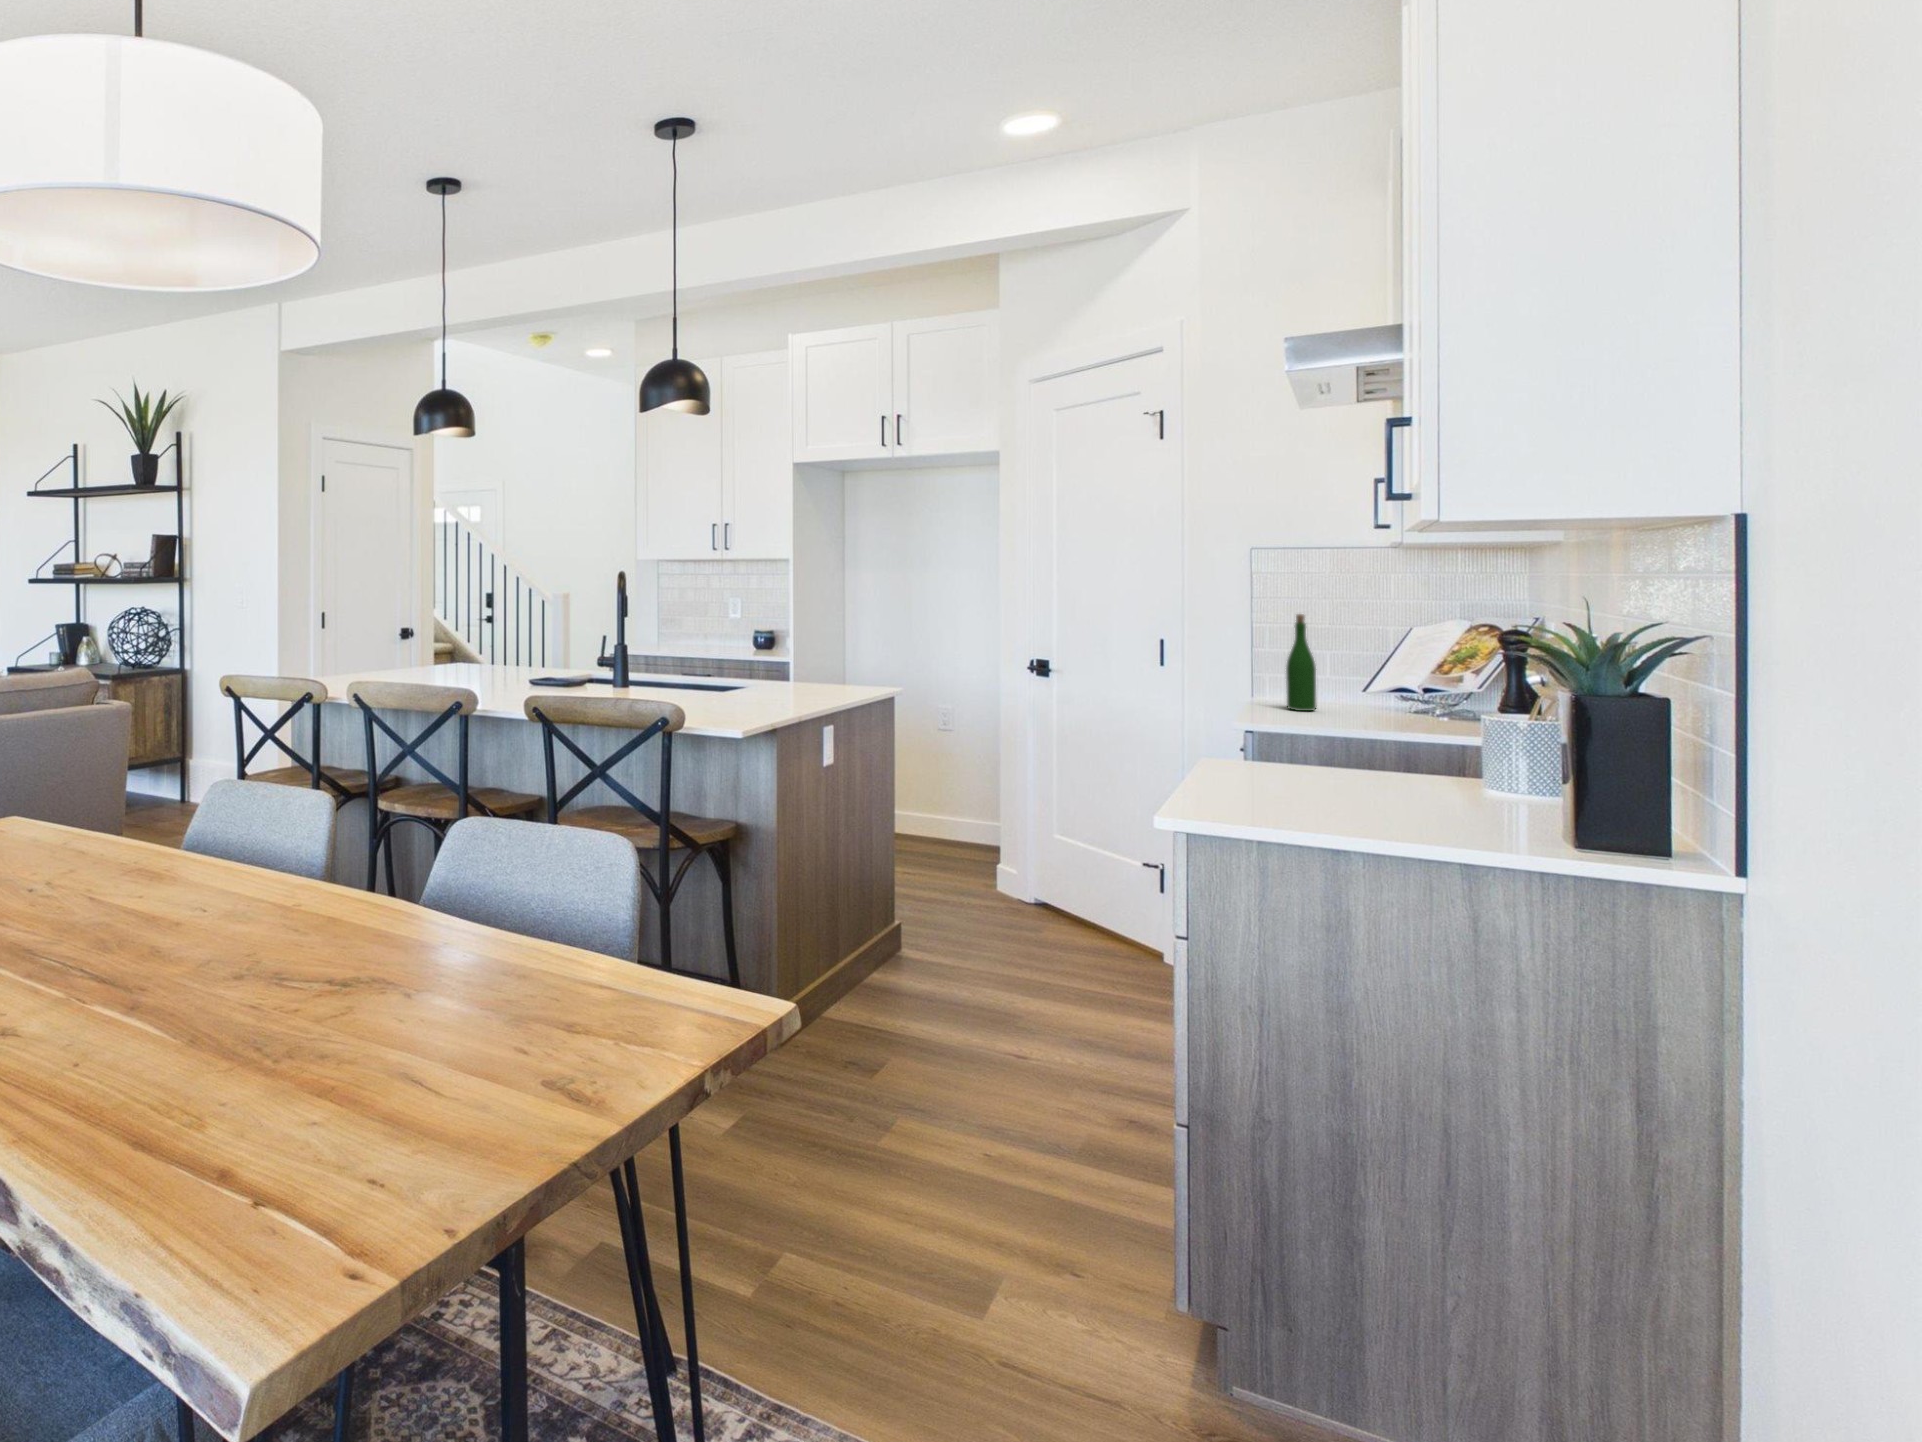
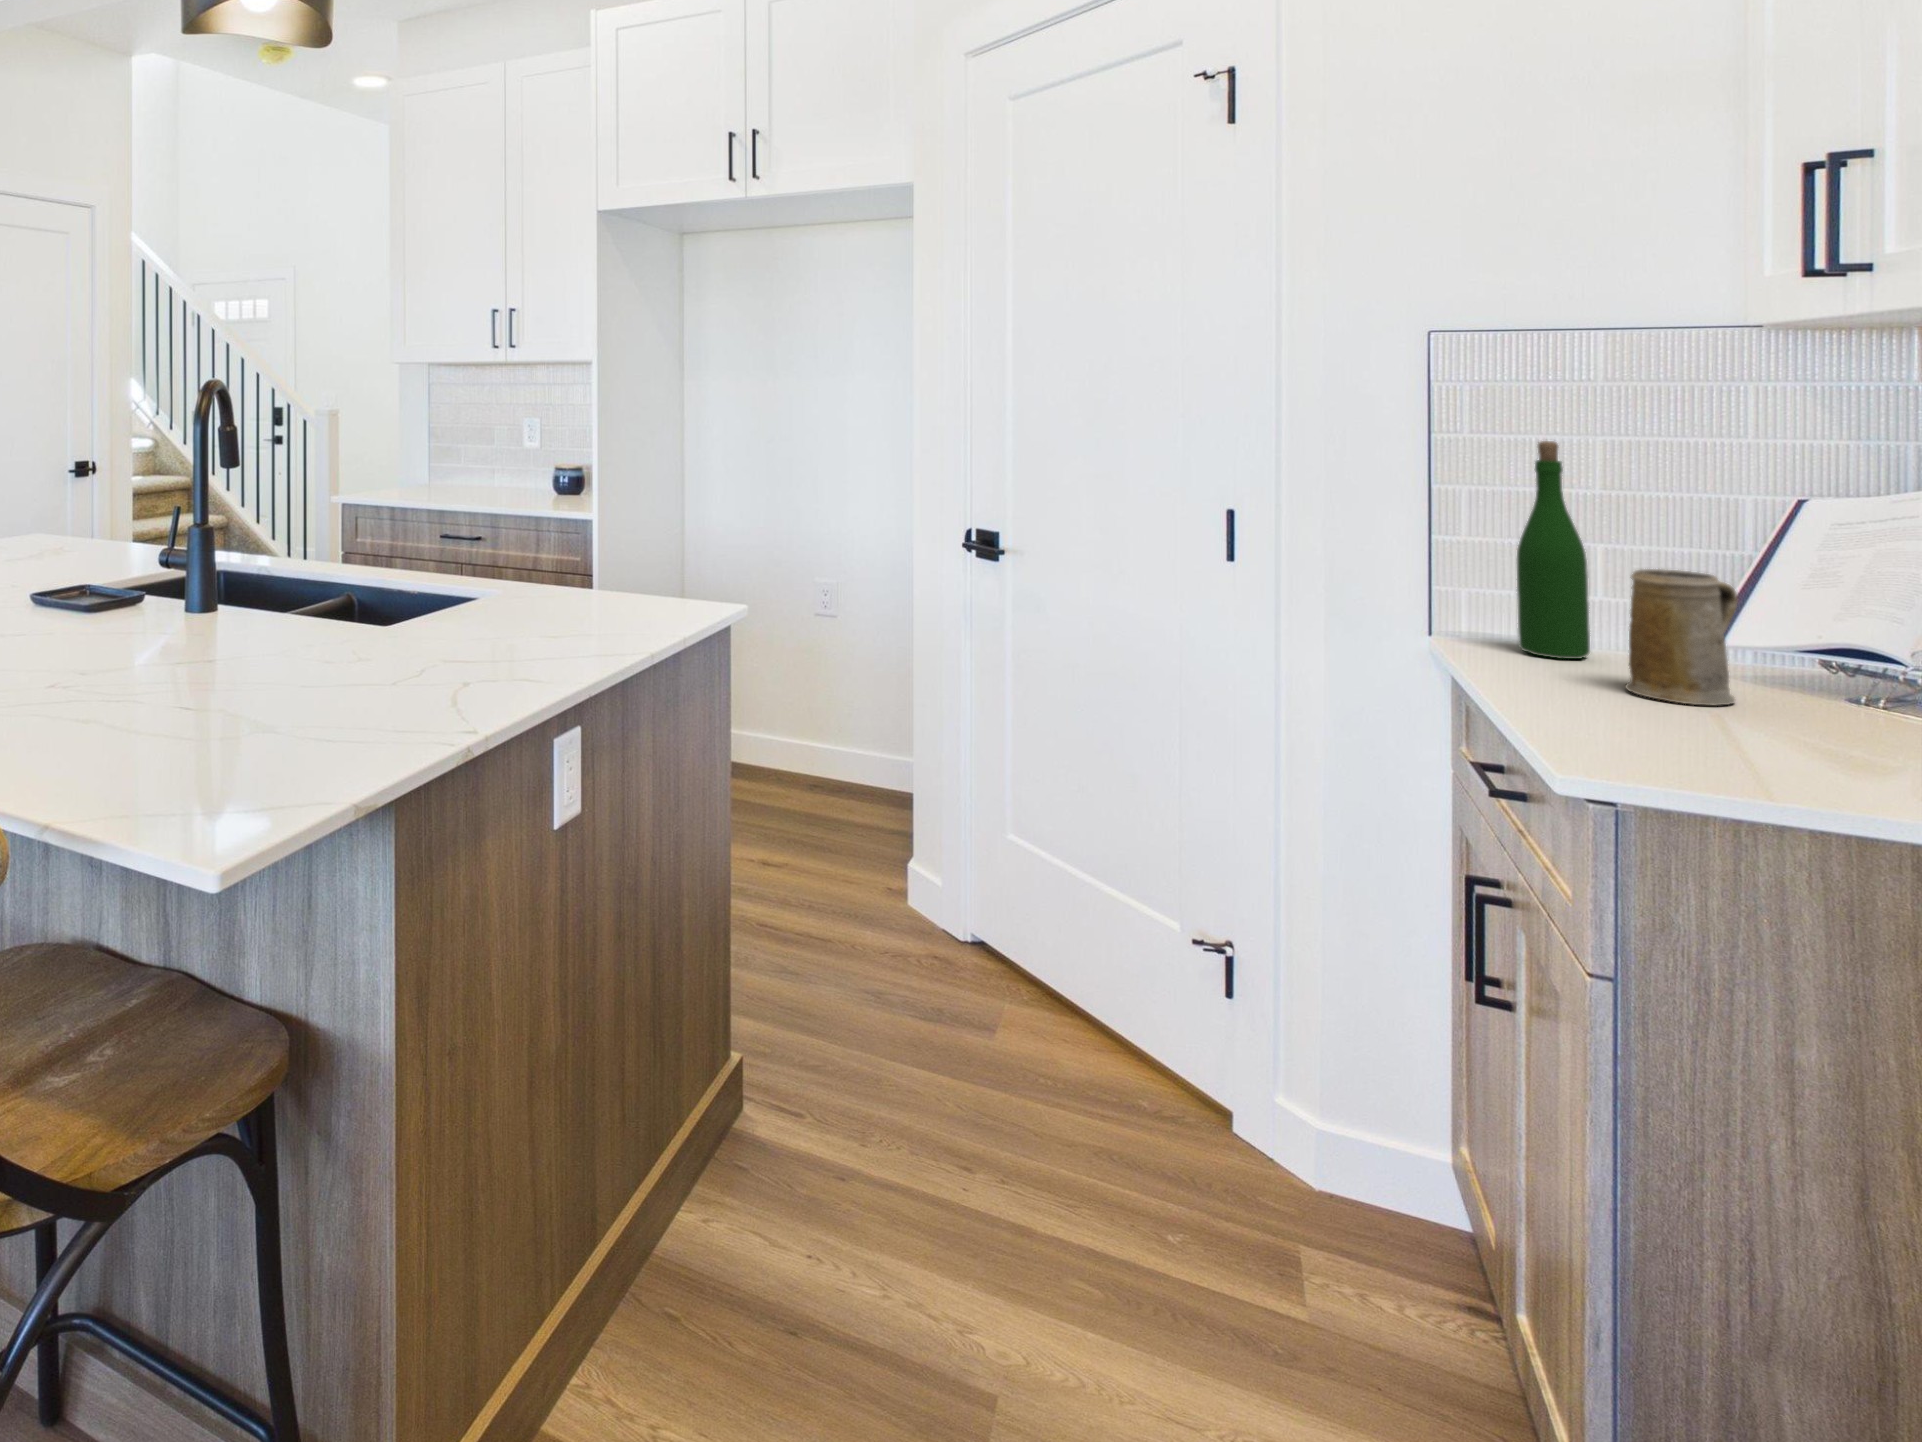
mug: none [1314,668,1360,722] -> present [1626,569,1737,705]

